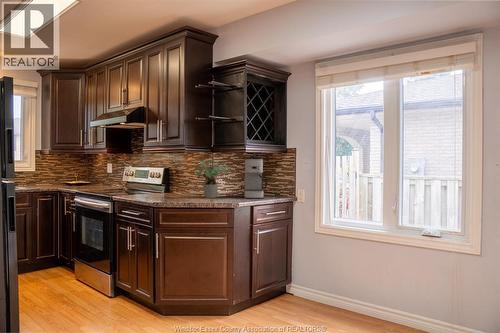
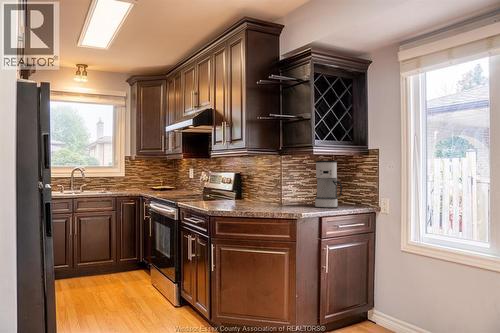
potted plant: present [193,160,230,198] -> none [258,164,300,206]

